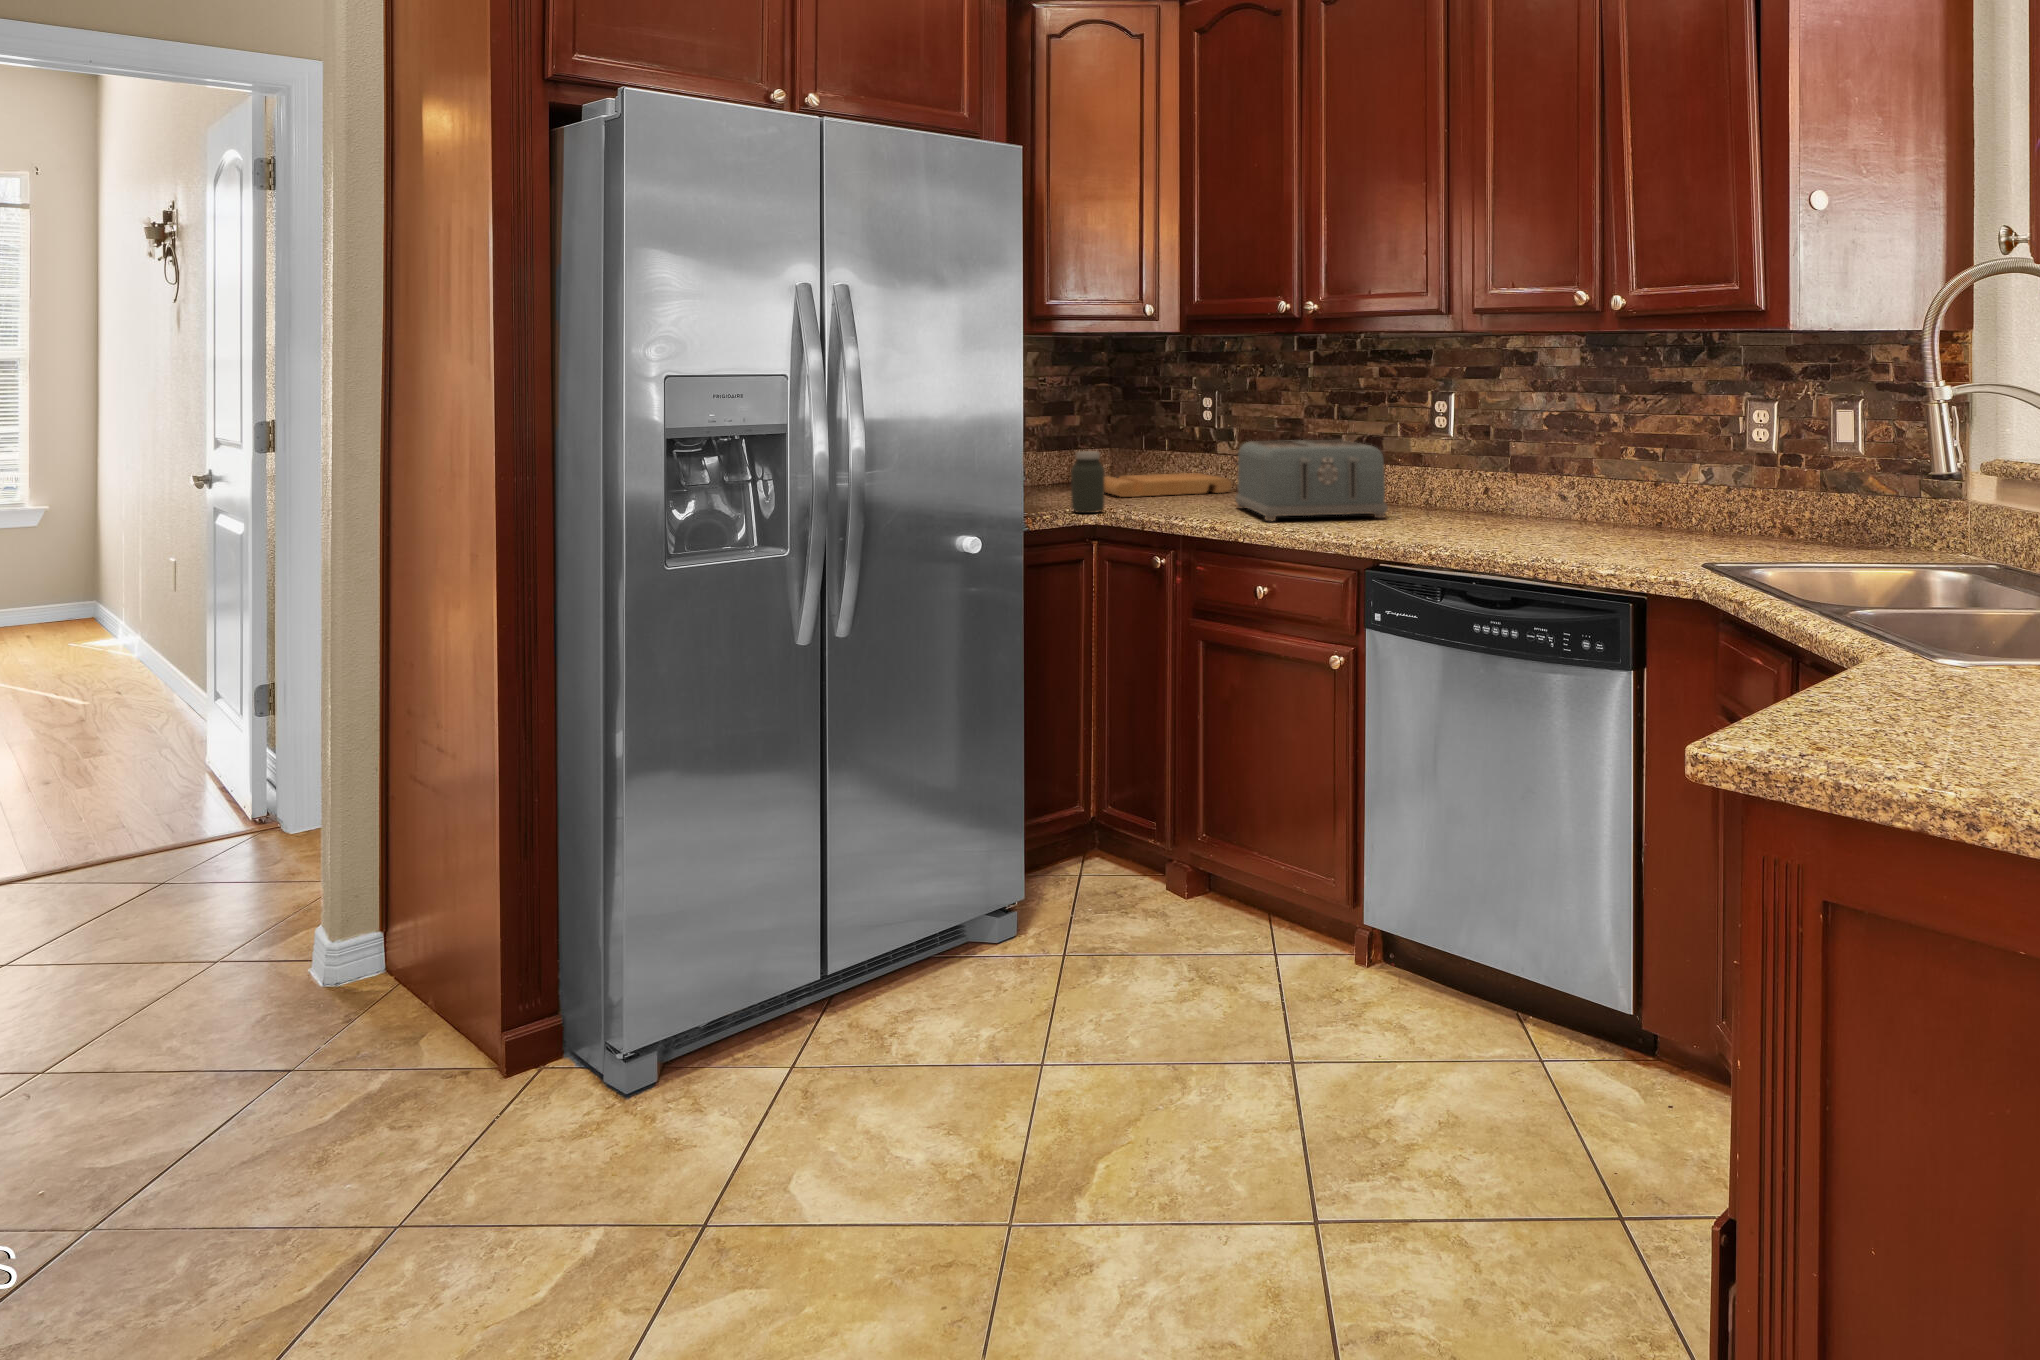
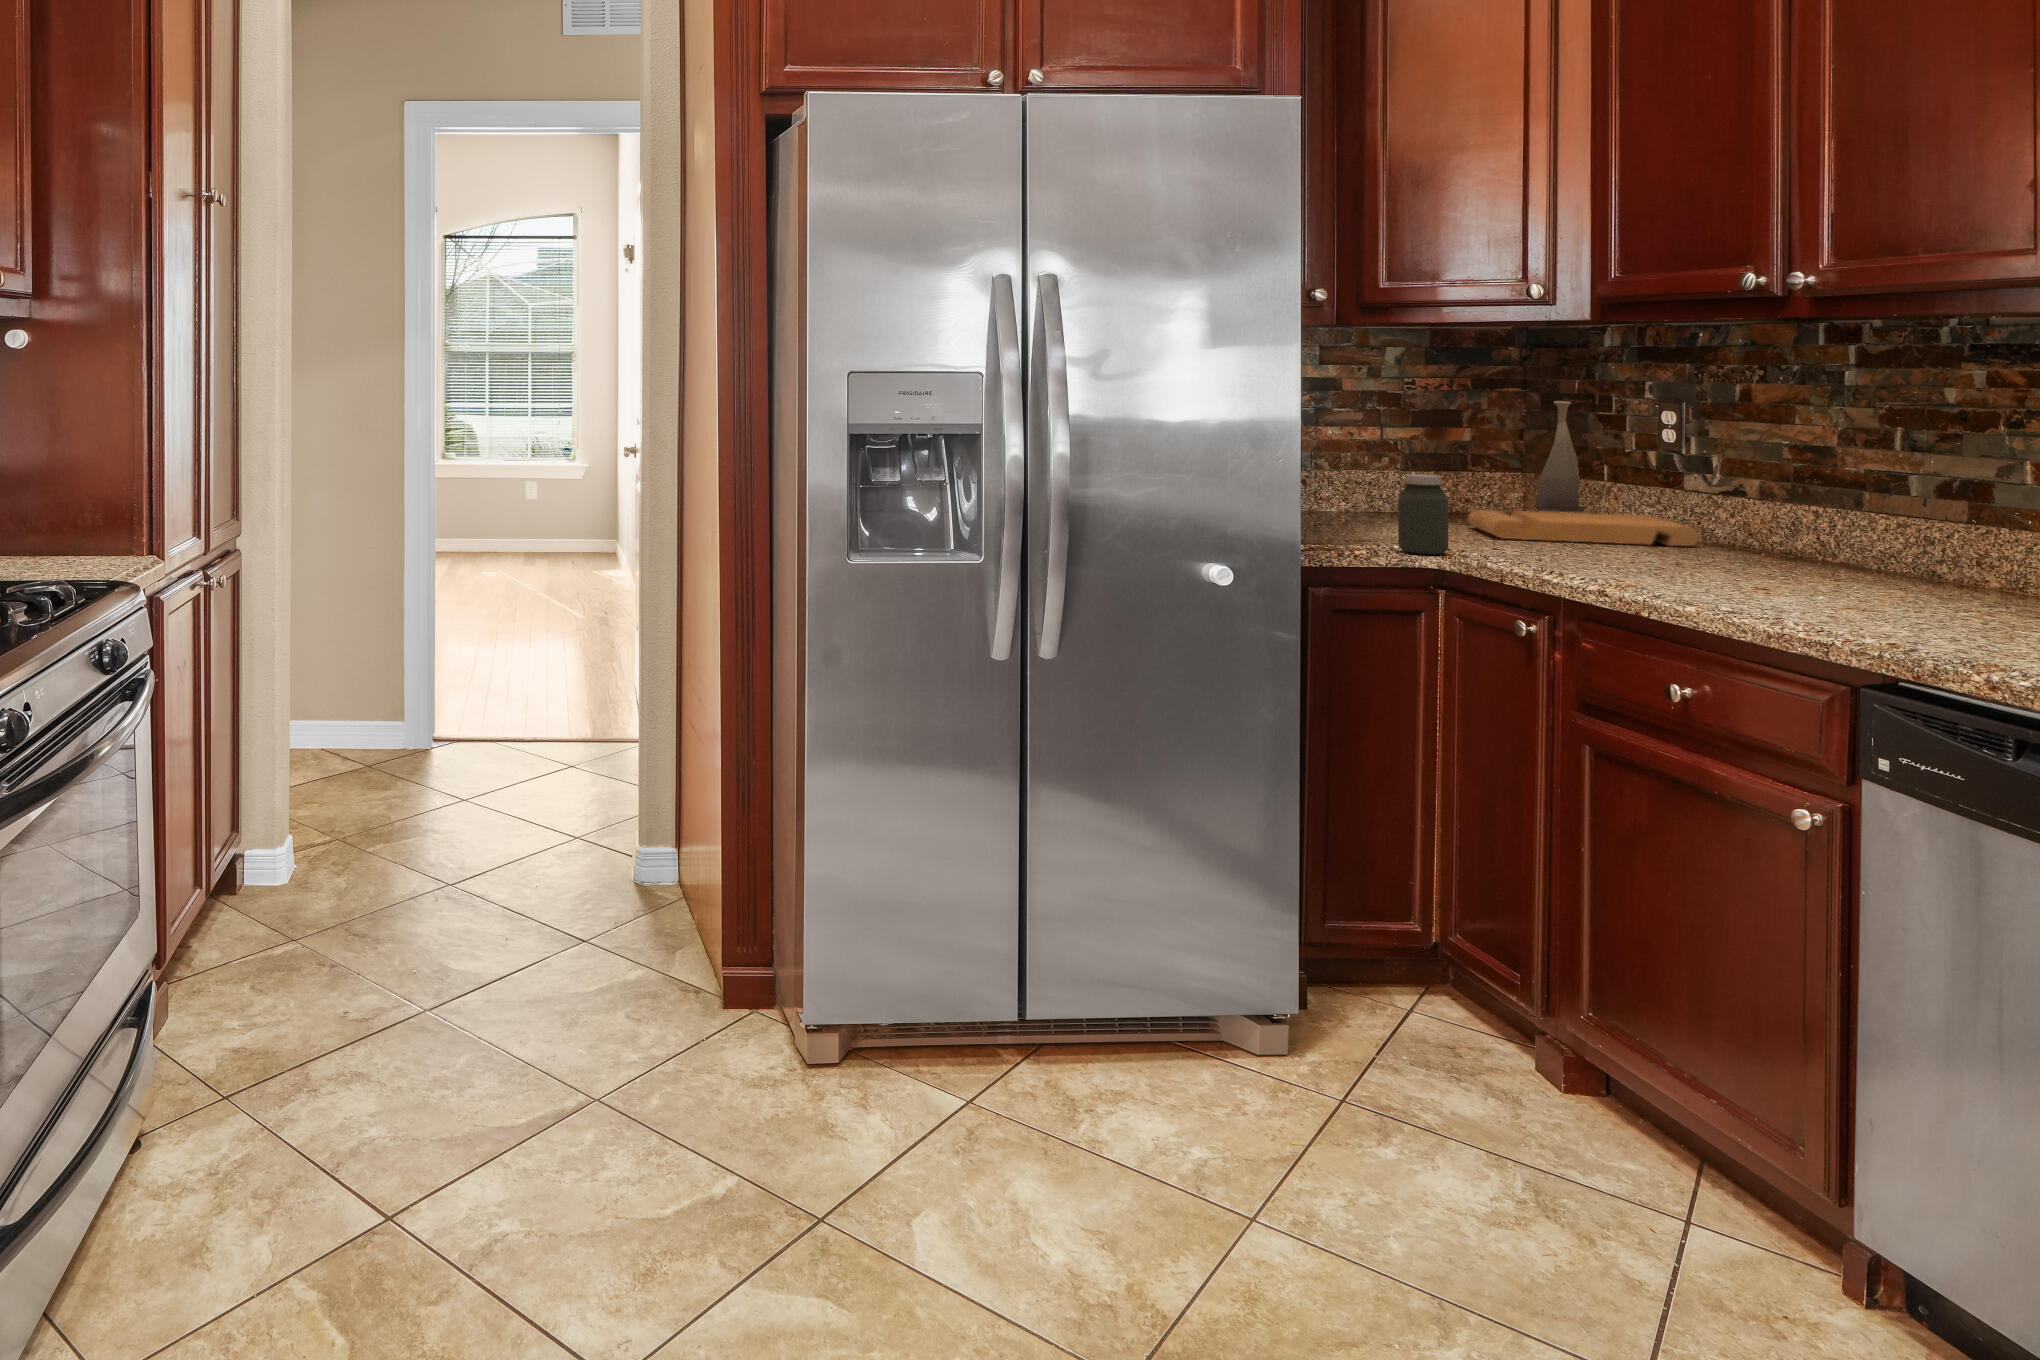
bottle: none [1124,392,1153,482] -> present [1536,401,1585,513]
toaster: present [1235,440,1388,521] -> none [1675,475,1964,609]

